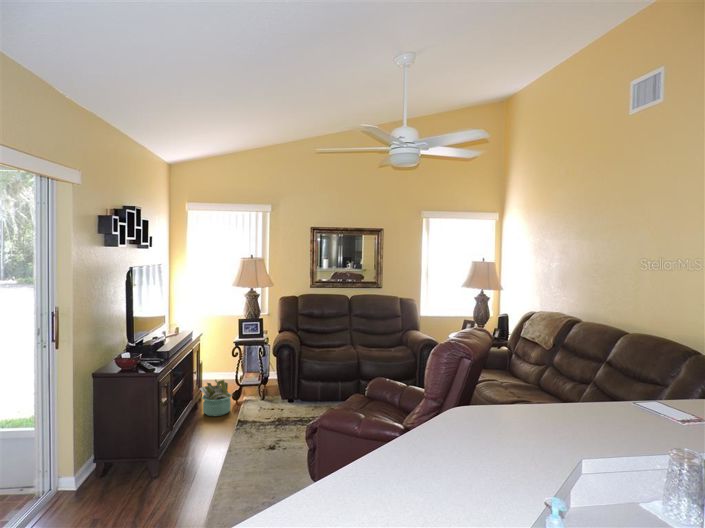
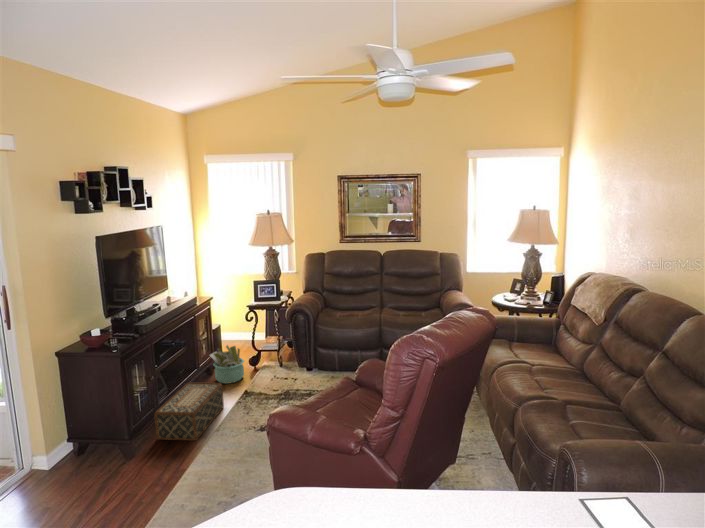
woven basket: none [169,412,223,465] -> present [154,382,224,441]

